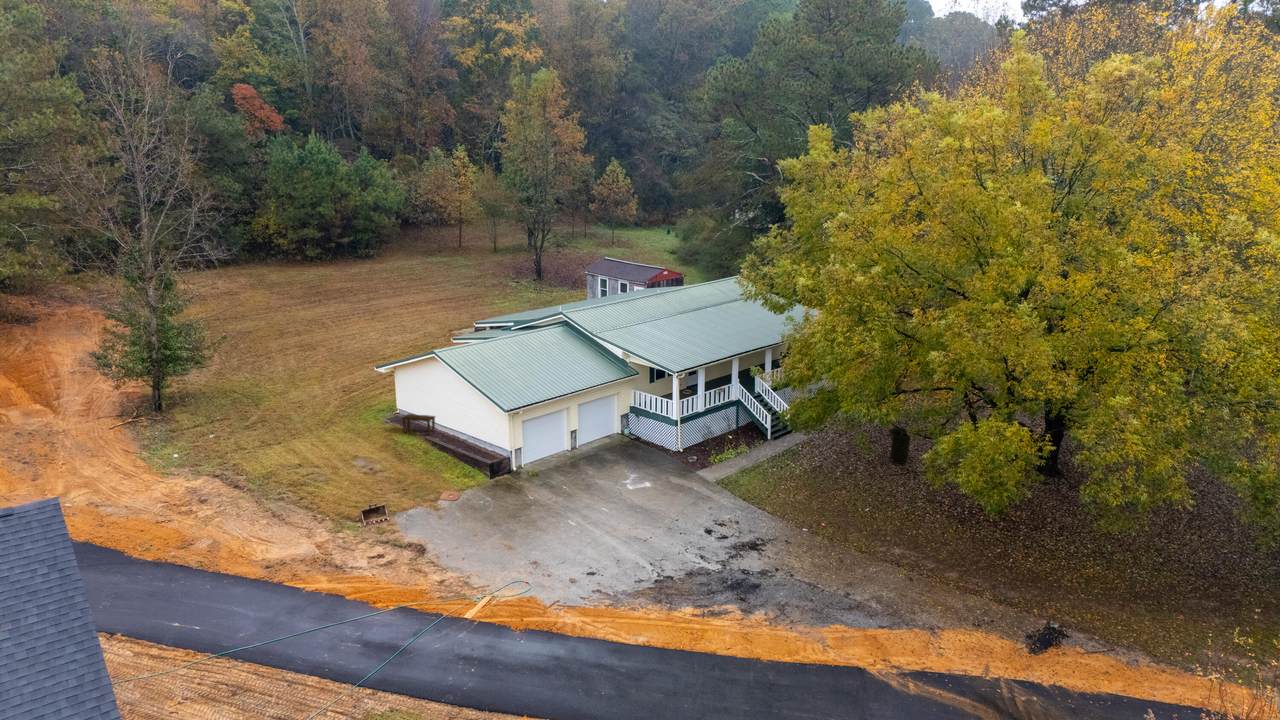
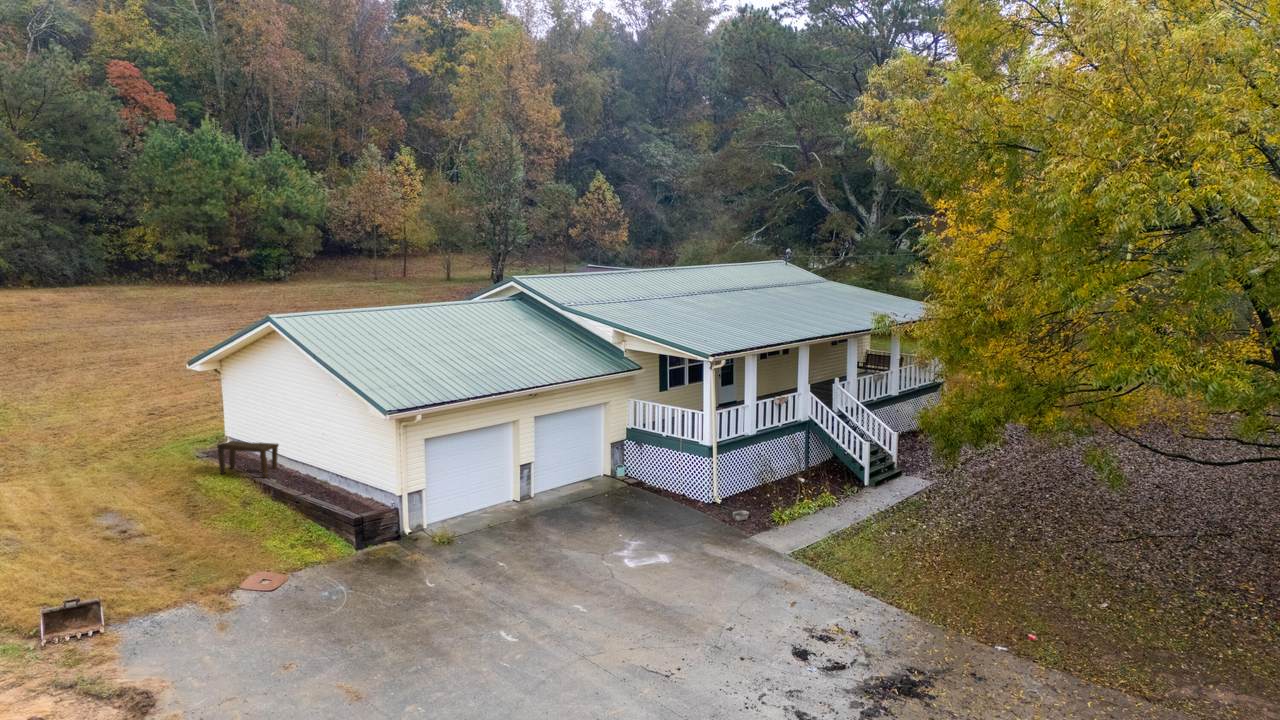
trash can: present [889,428,911,464] -> none [1109,457,1163,522]

